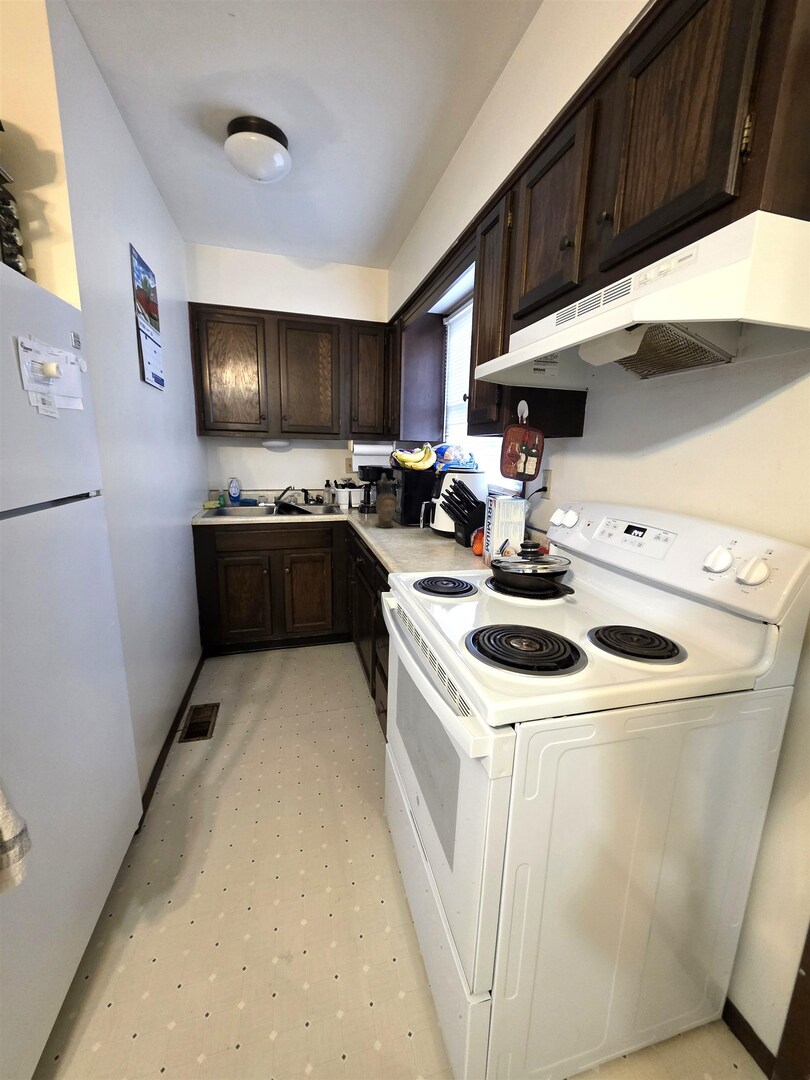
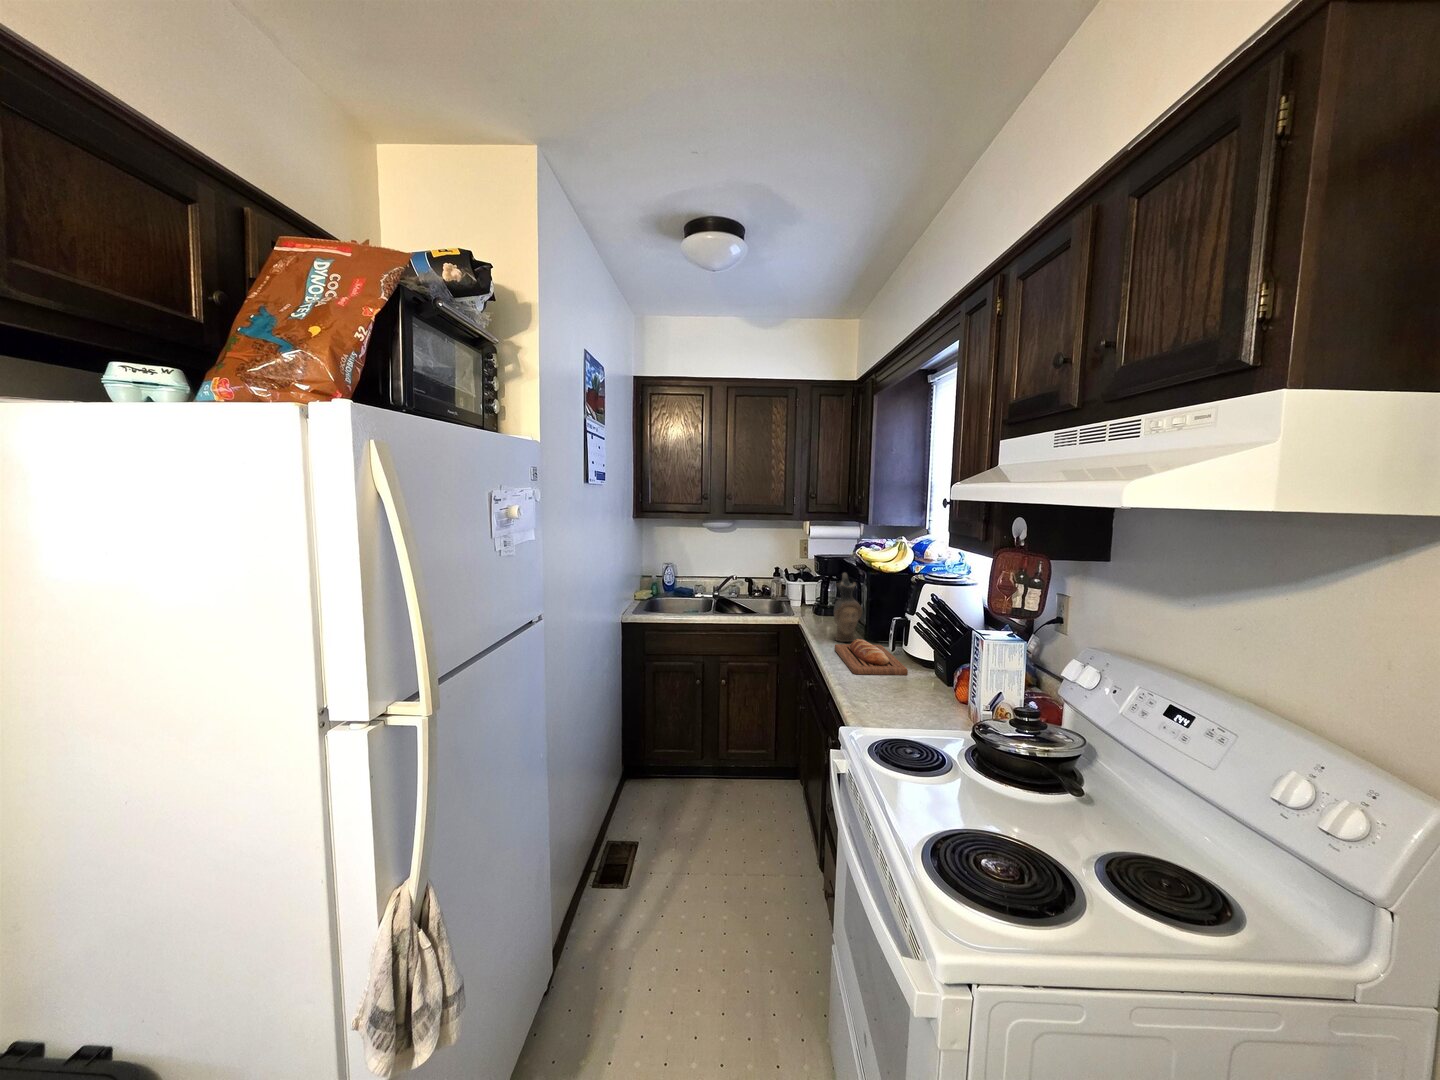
bread loaf: none [378,522,435,545] -> present [834,639,908,675]

